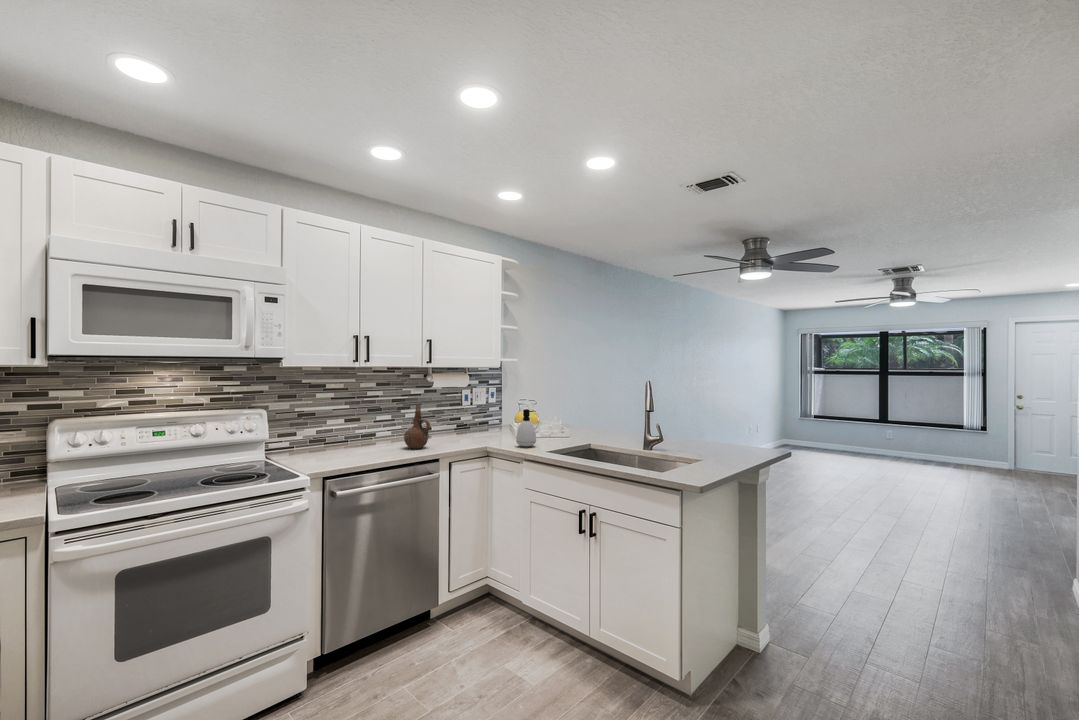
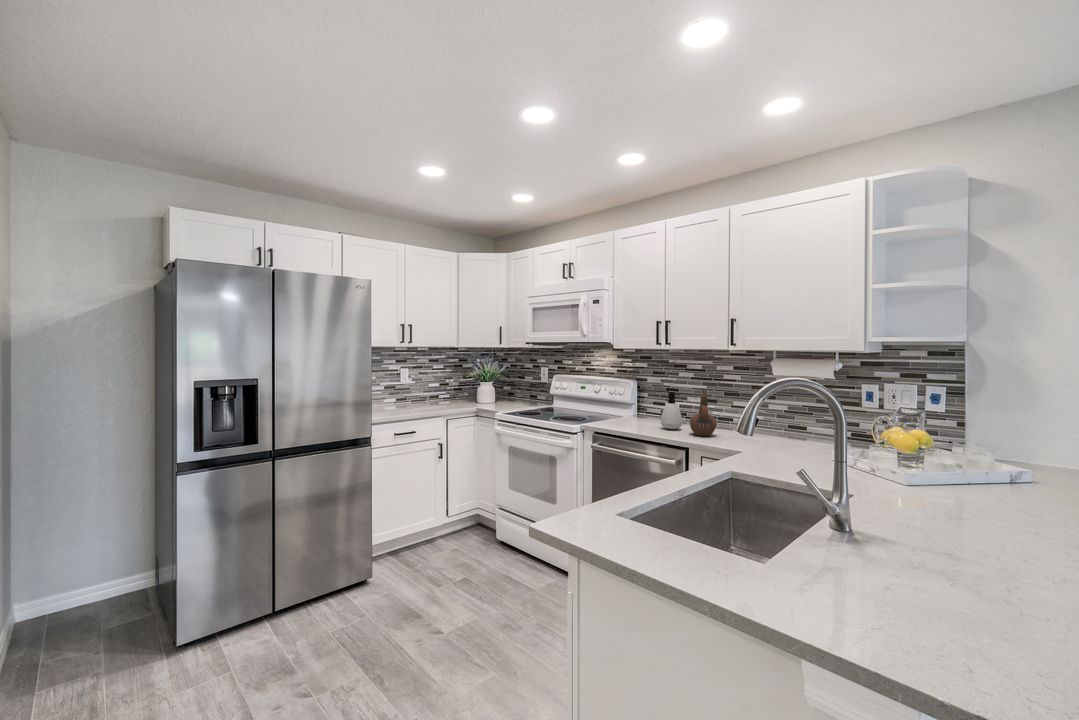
soap dispenser: present [516,409,536,447] -> present [661,392,682,429]

